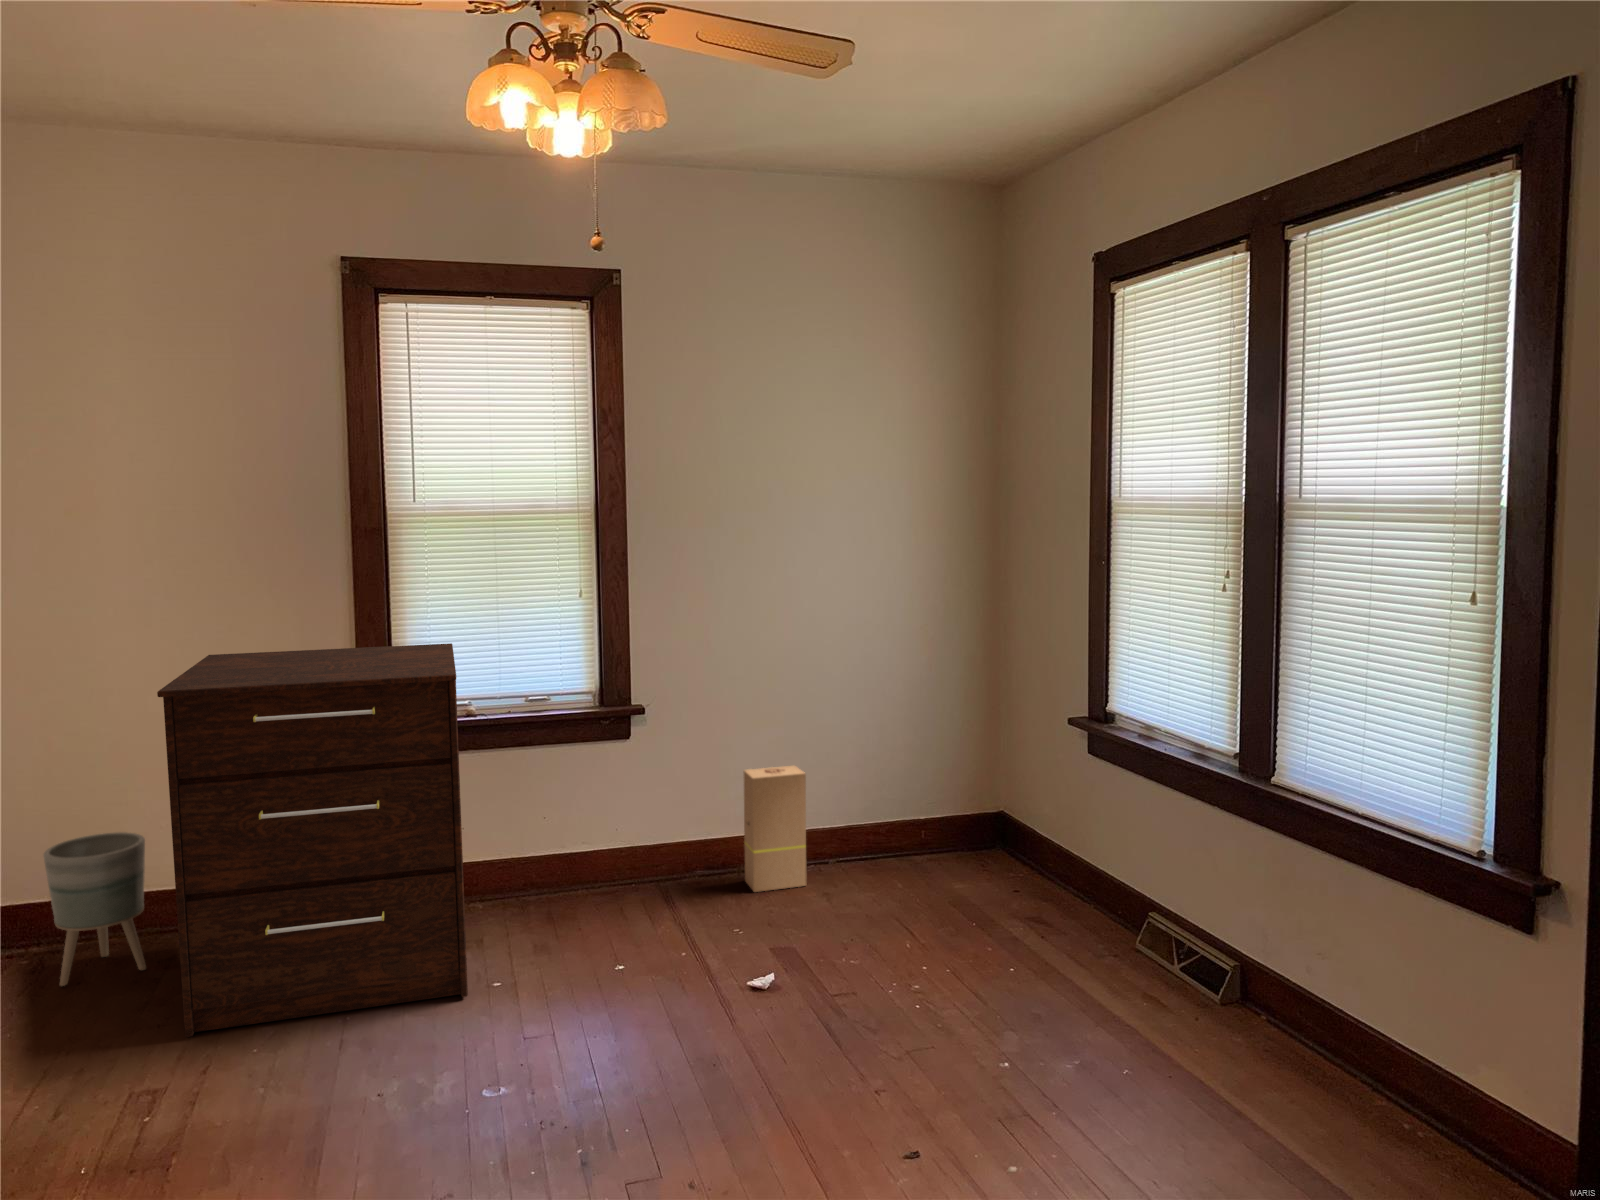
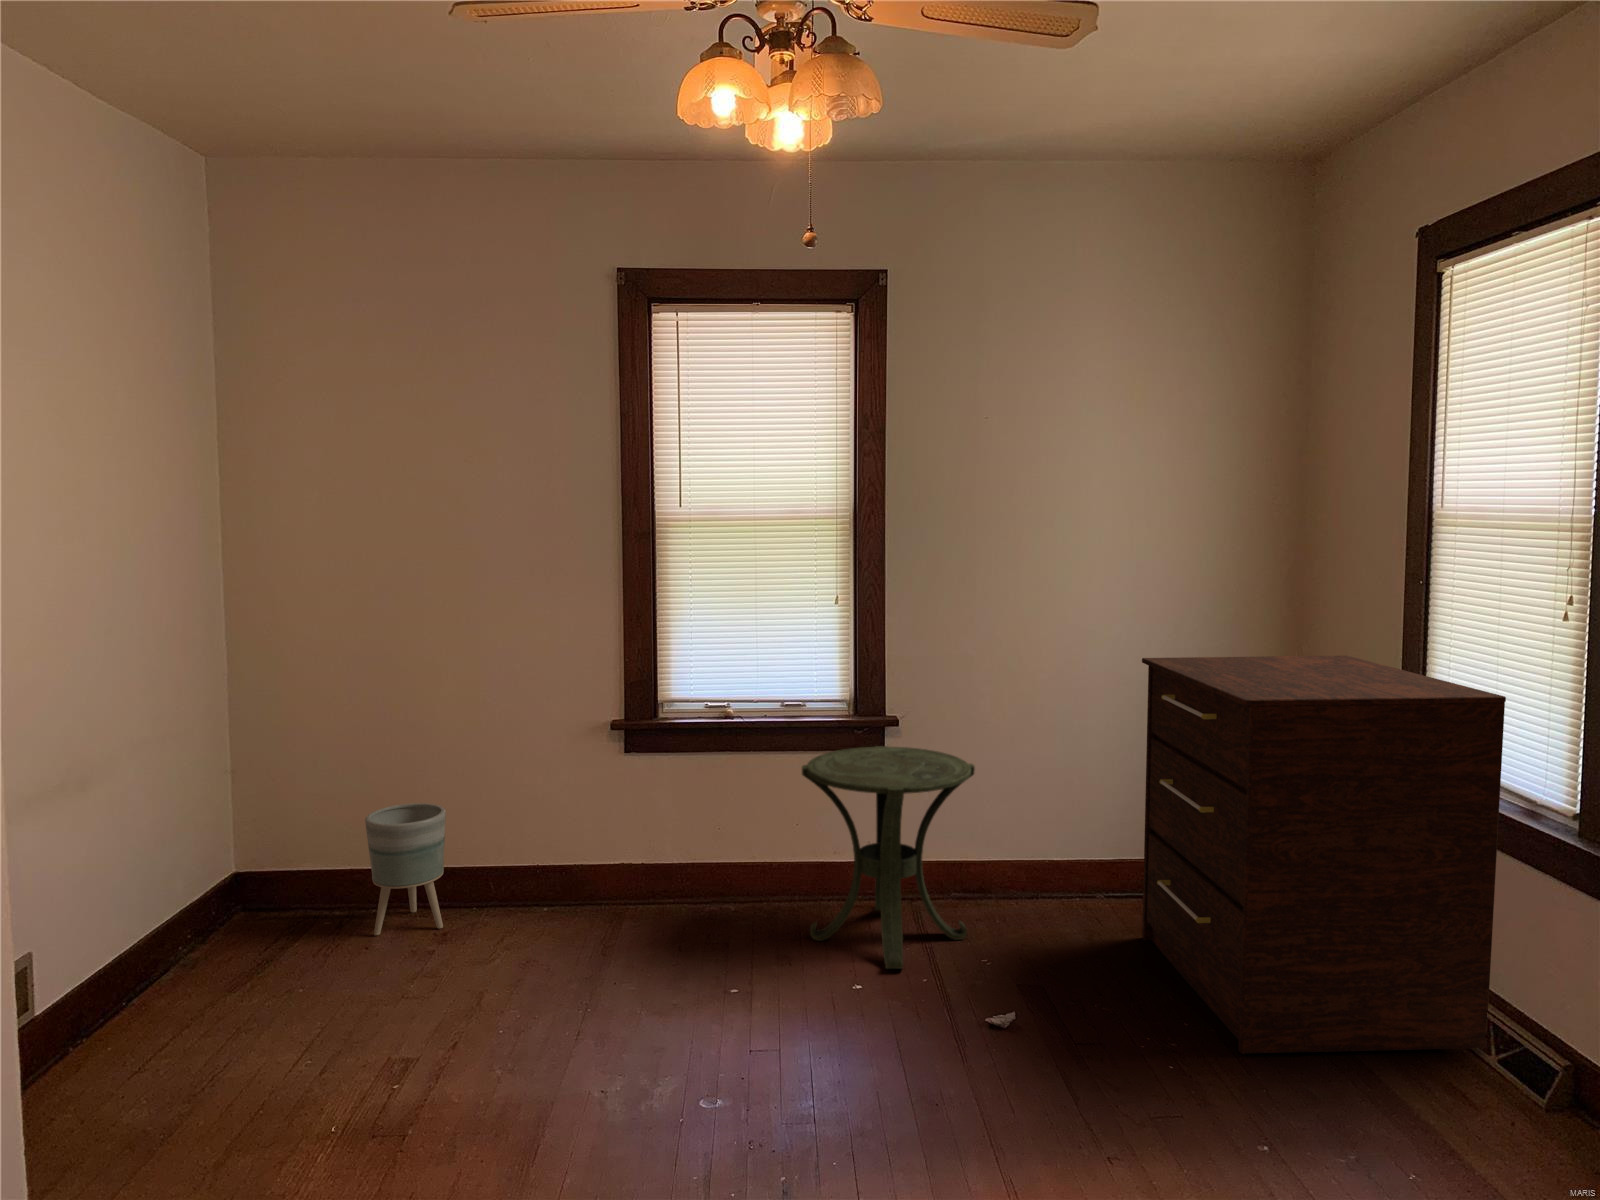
dresser: present [157,643,468,1037] -> present [1142,656,1506,1054]
side table: none [555,737,728,955] -> present [802,746,975,969]
cardboard box: present [744,766,806,892] -> none [993,786,1059,914]

